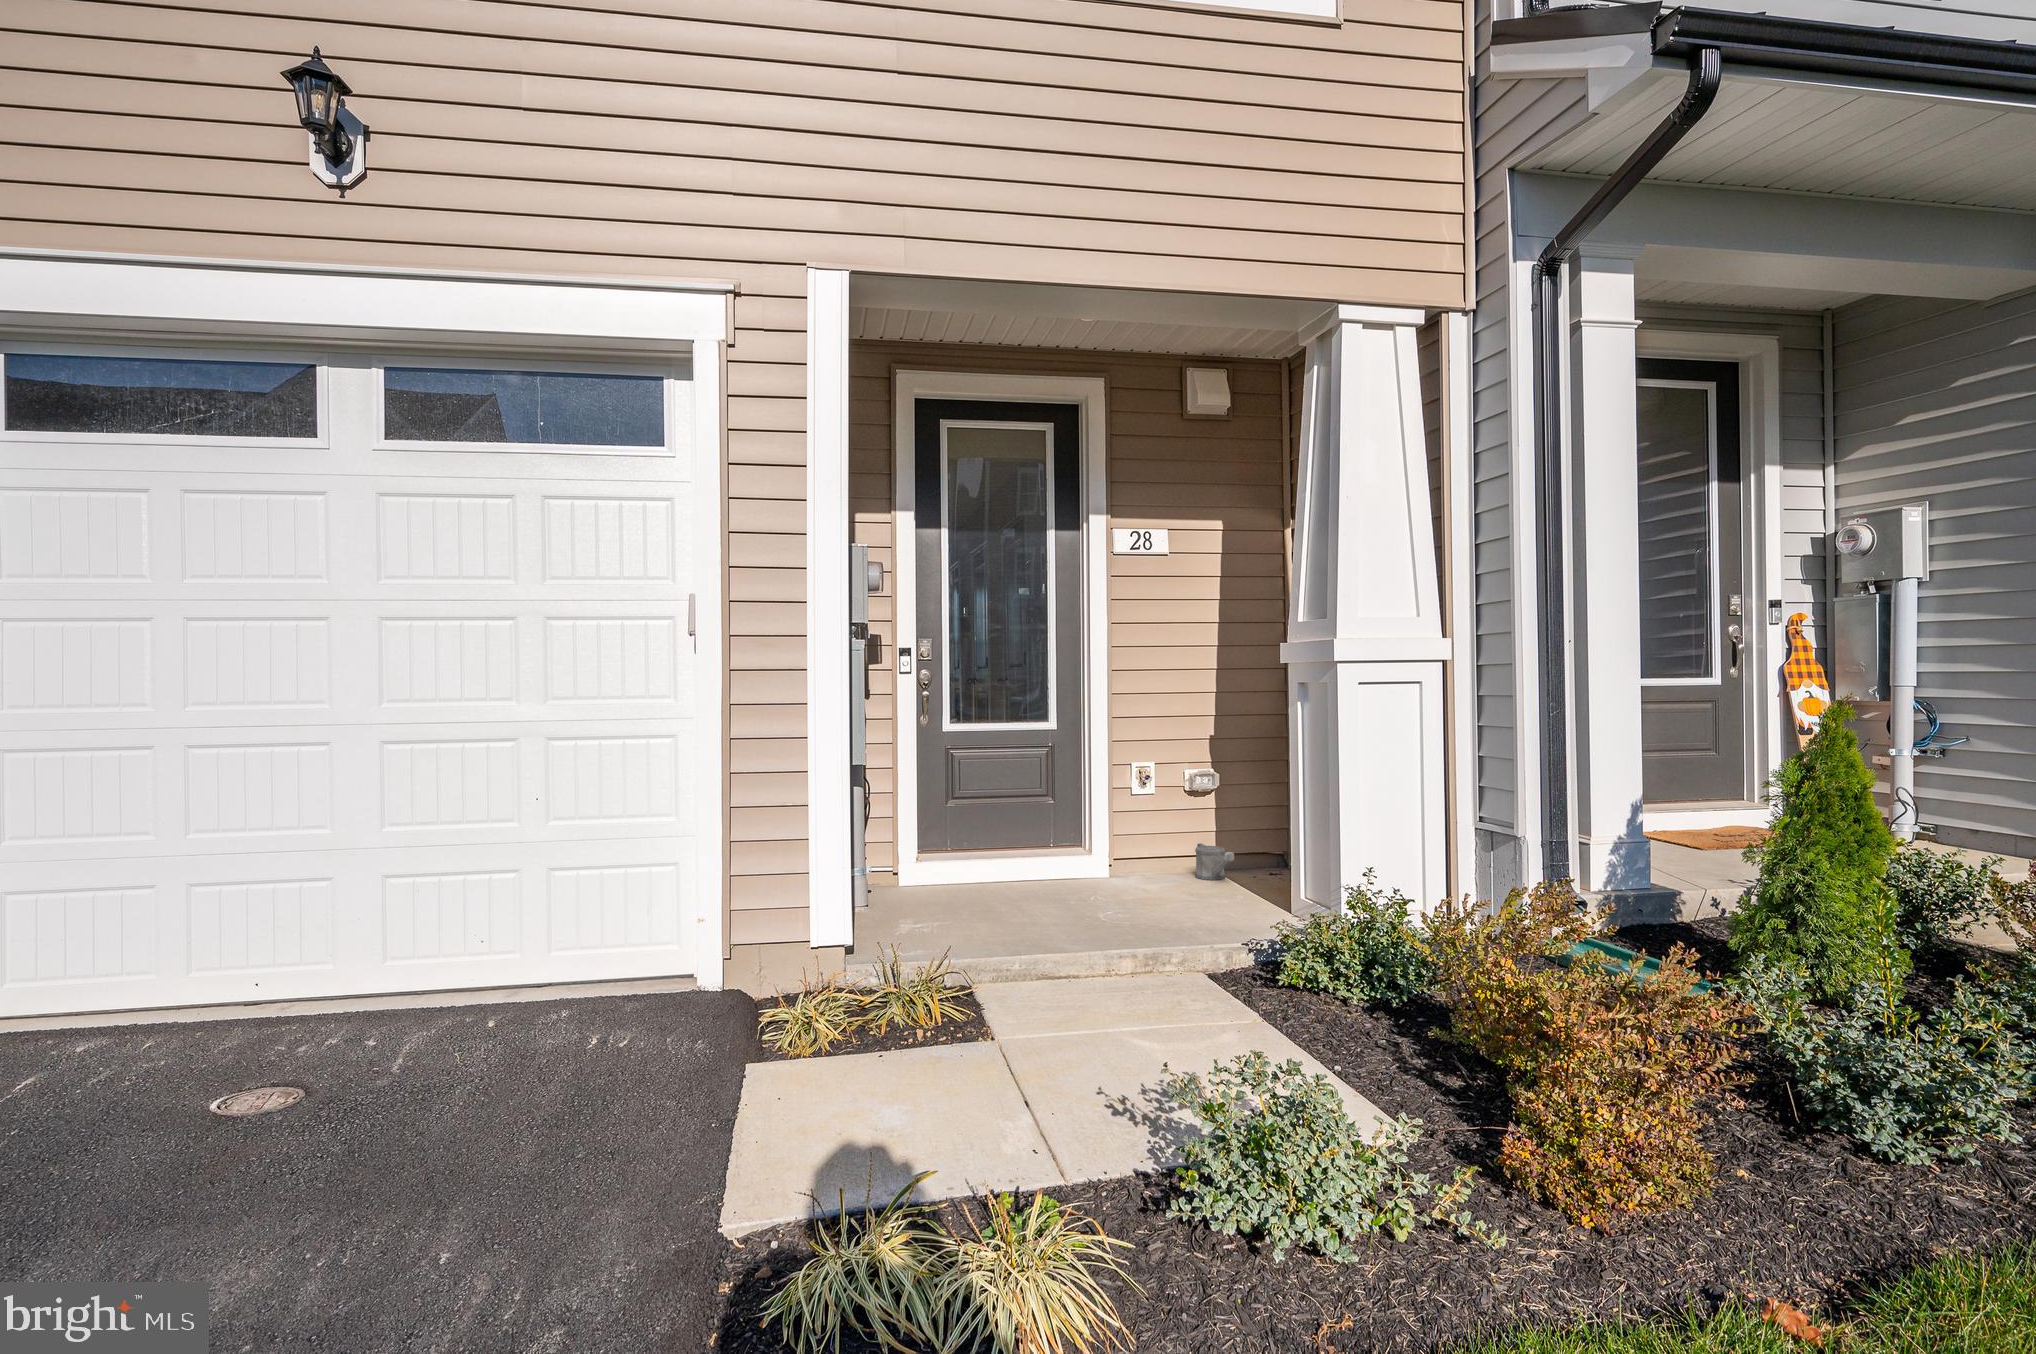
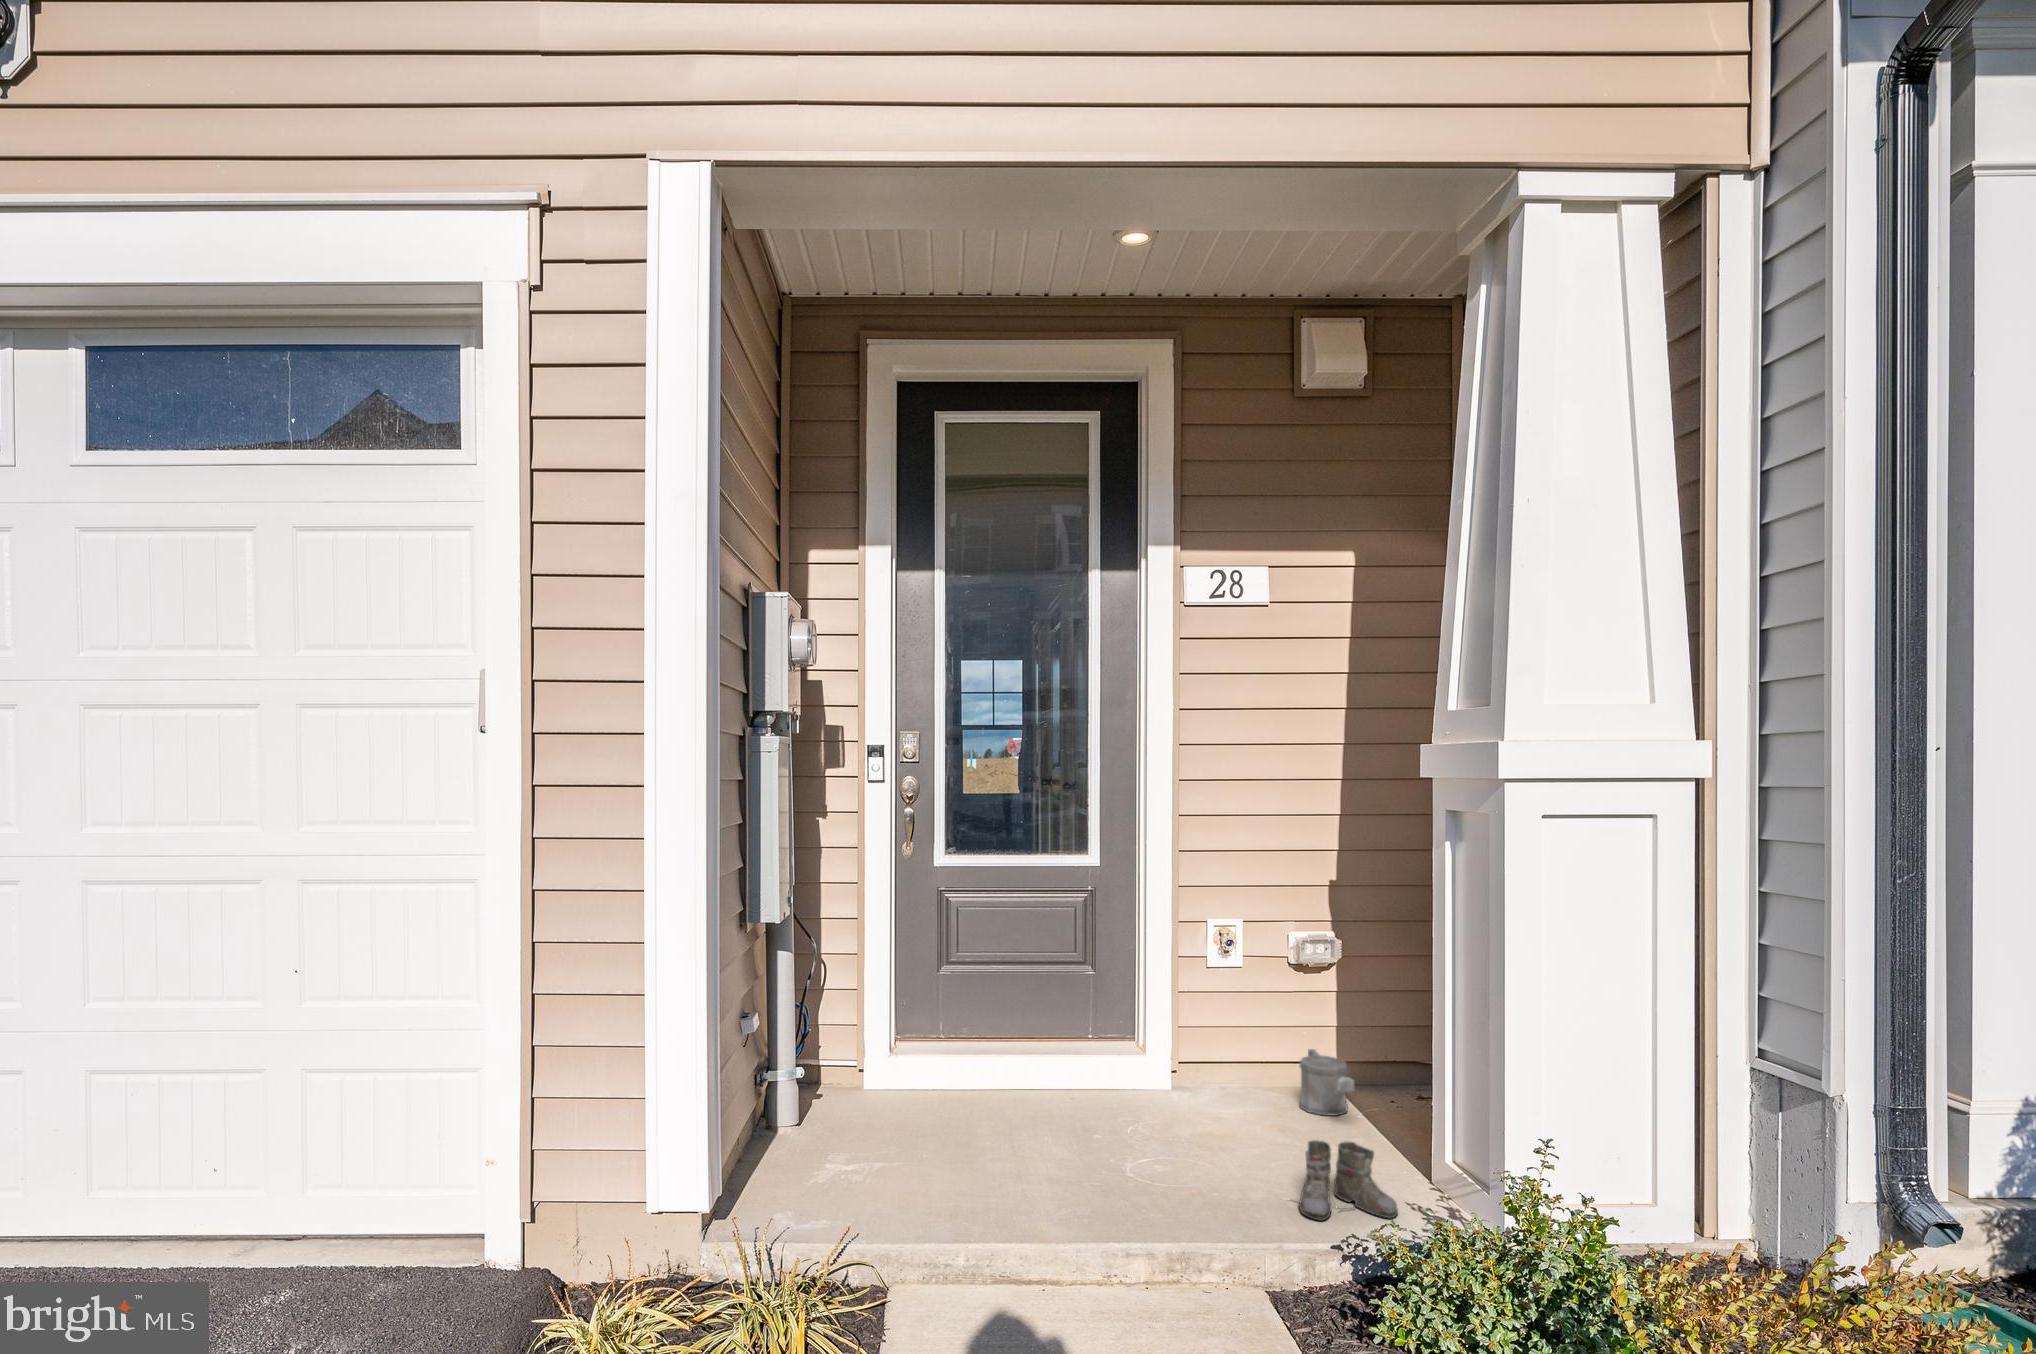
boots: none [1206,879,1272,920] -> present [1299,1140,1398,1221]

